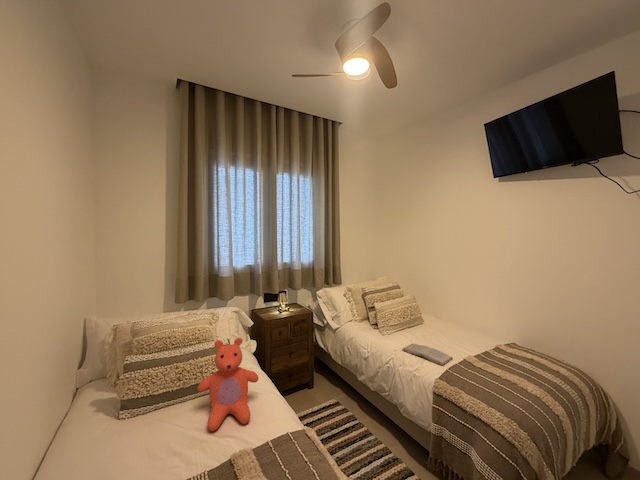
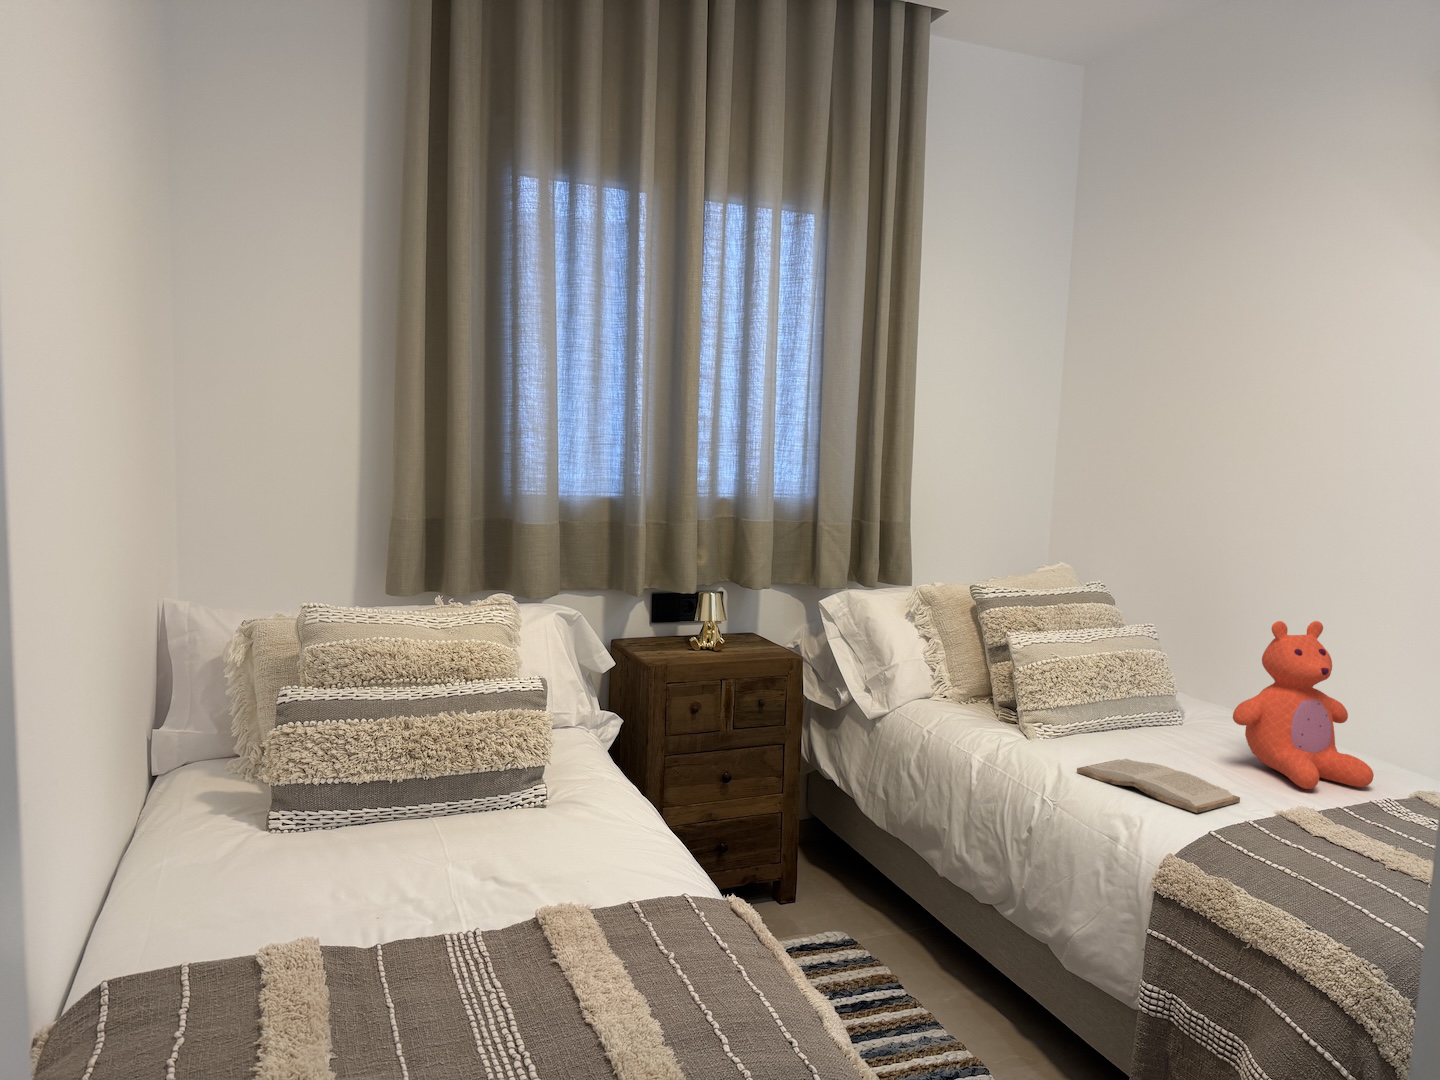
teddy bear: present [197,338,259,431] -> present [1233,621,1374,789]

